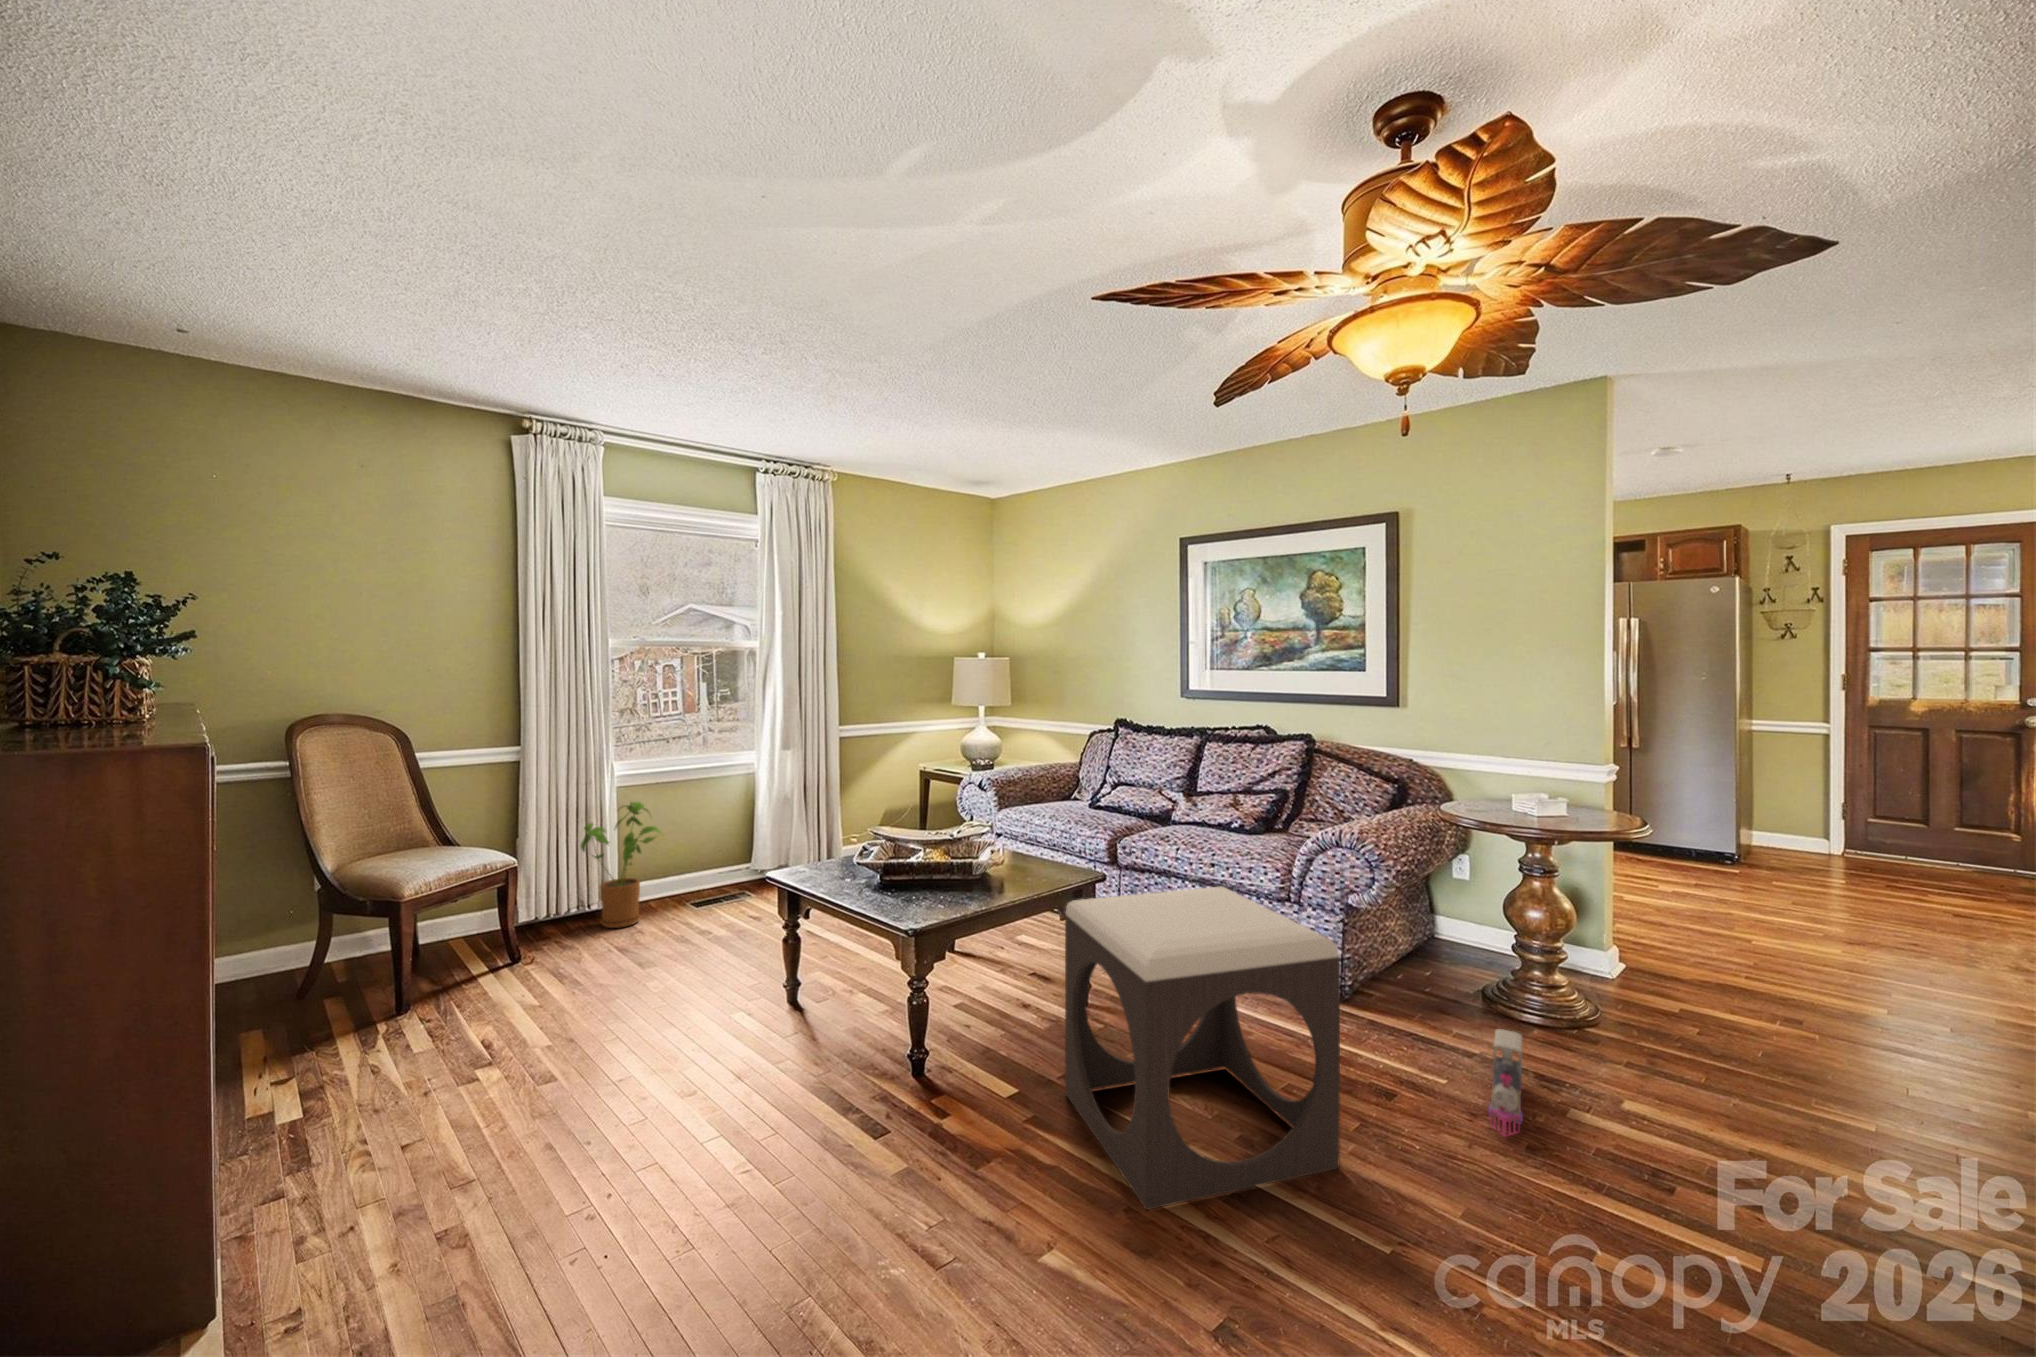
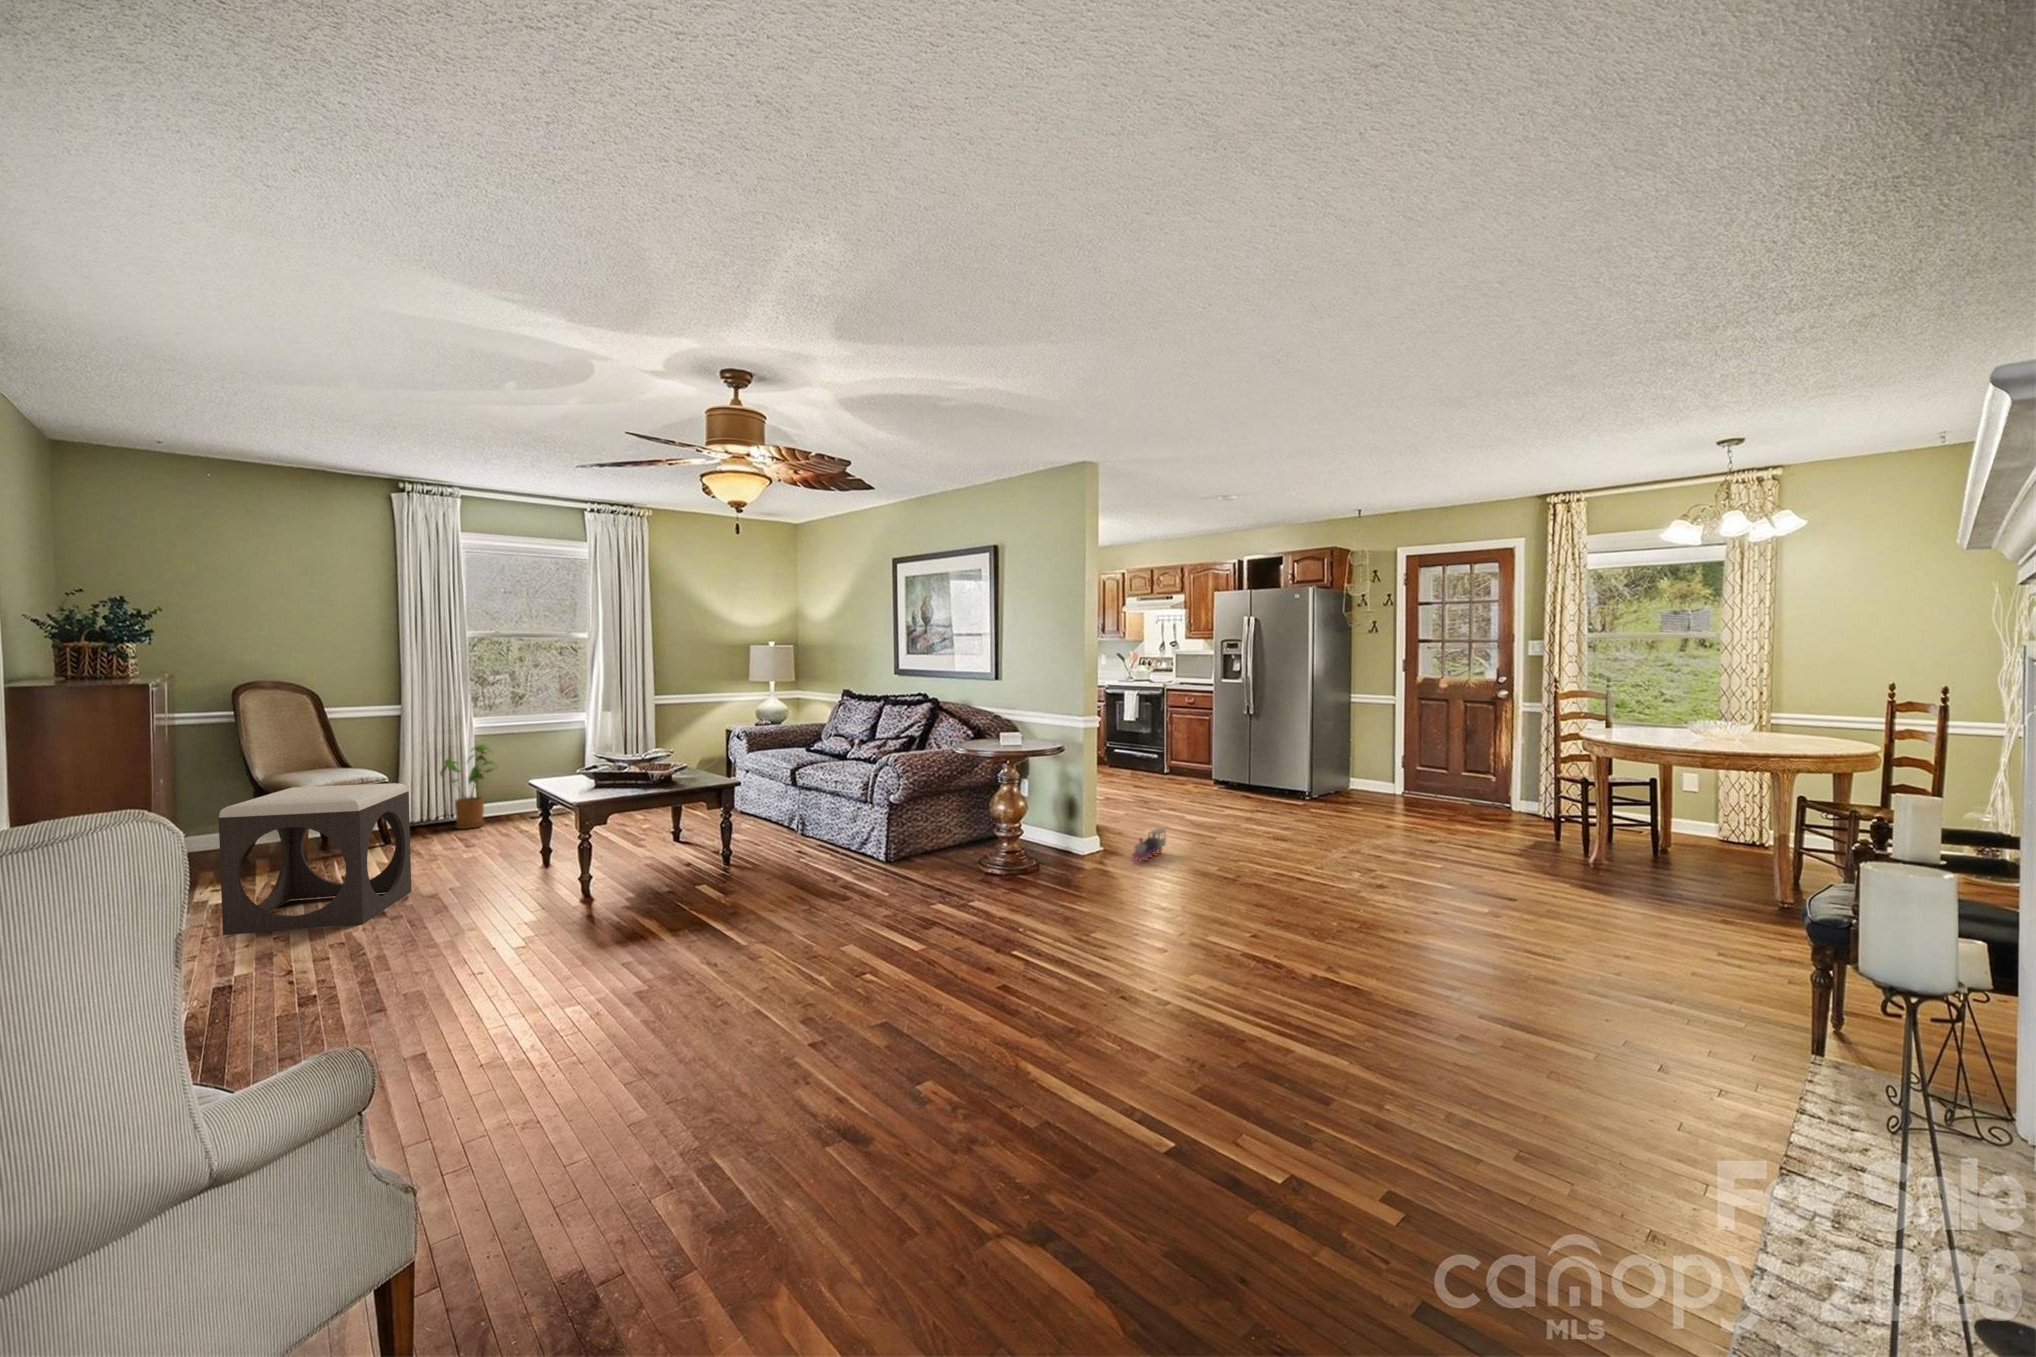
footstool: present [1065,887,1340,1210] -> present [219,783,412,935]
toy train: present [1488,1029,1523,1136] -> present [1132,828,1166,861]

